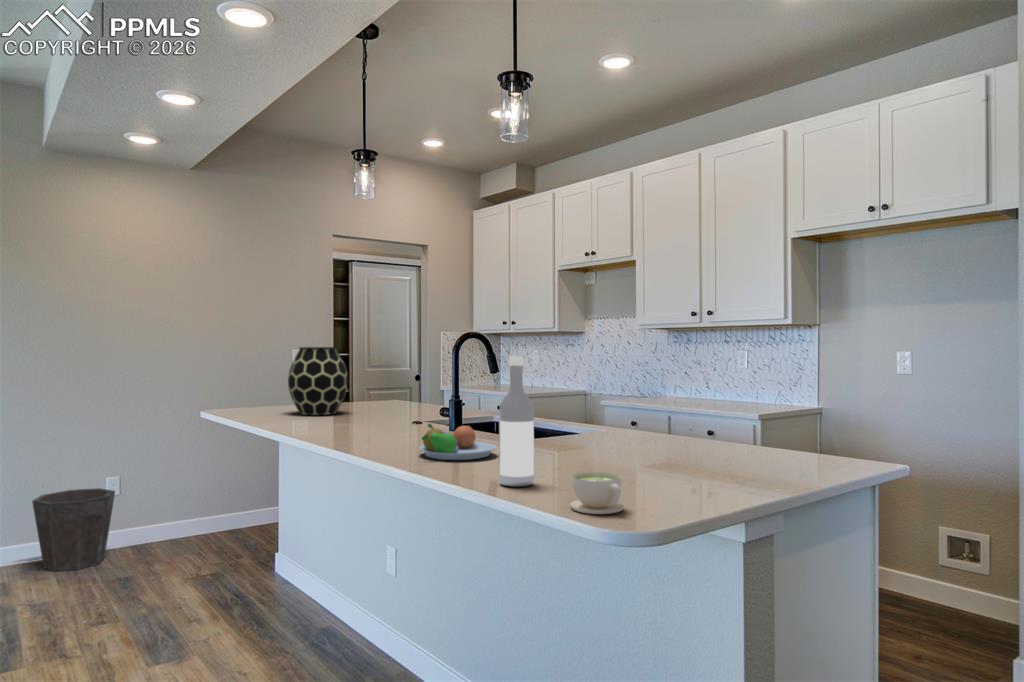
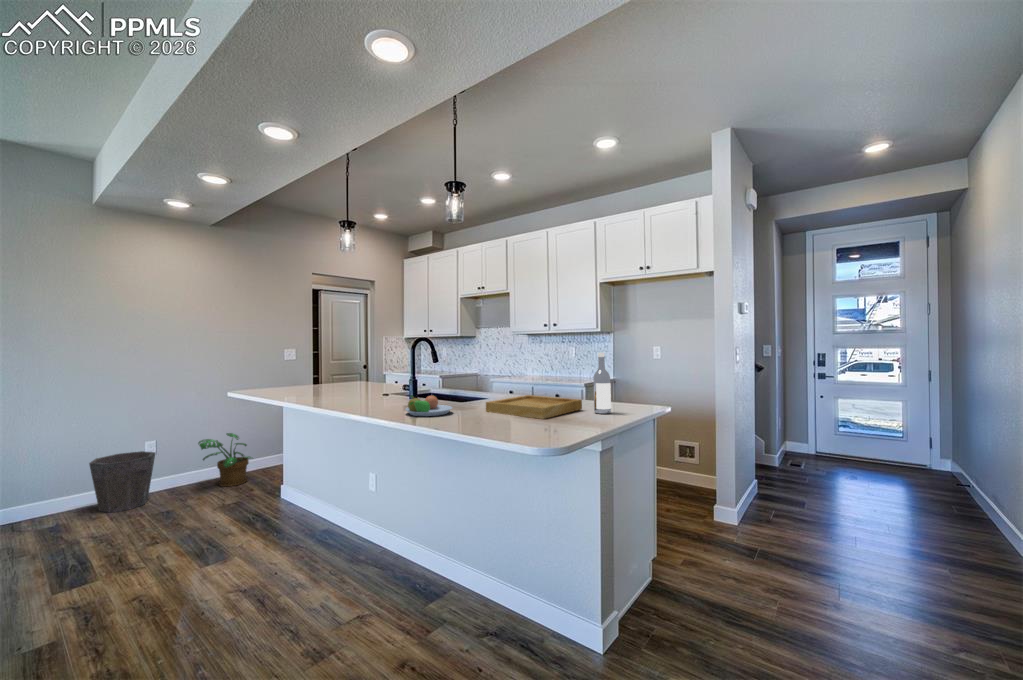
vase: present [288,347,348,415] -> none [297,349,338,393]
wine bottle: present [499,356,534,487] -> present [594,353,611,414]
tray: none [554,431,728,476] -> present [486,395,582,419]
potted plant: none [168,469,245,547] -> present [198,433,251,487]
coffee cup: present [571,472,624,514] -> none [513,417,543,440]

